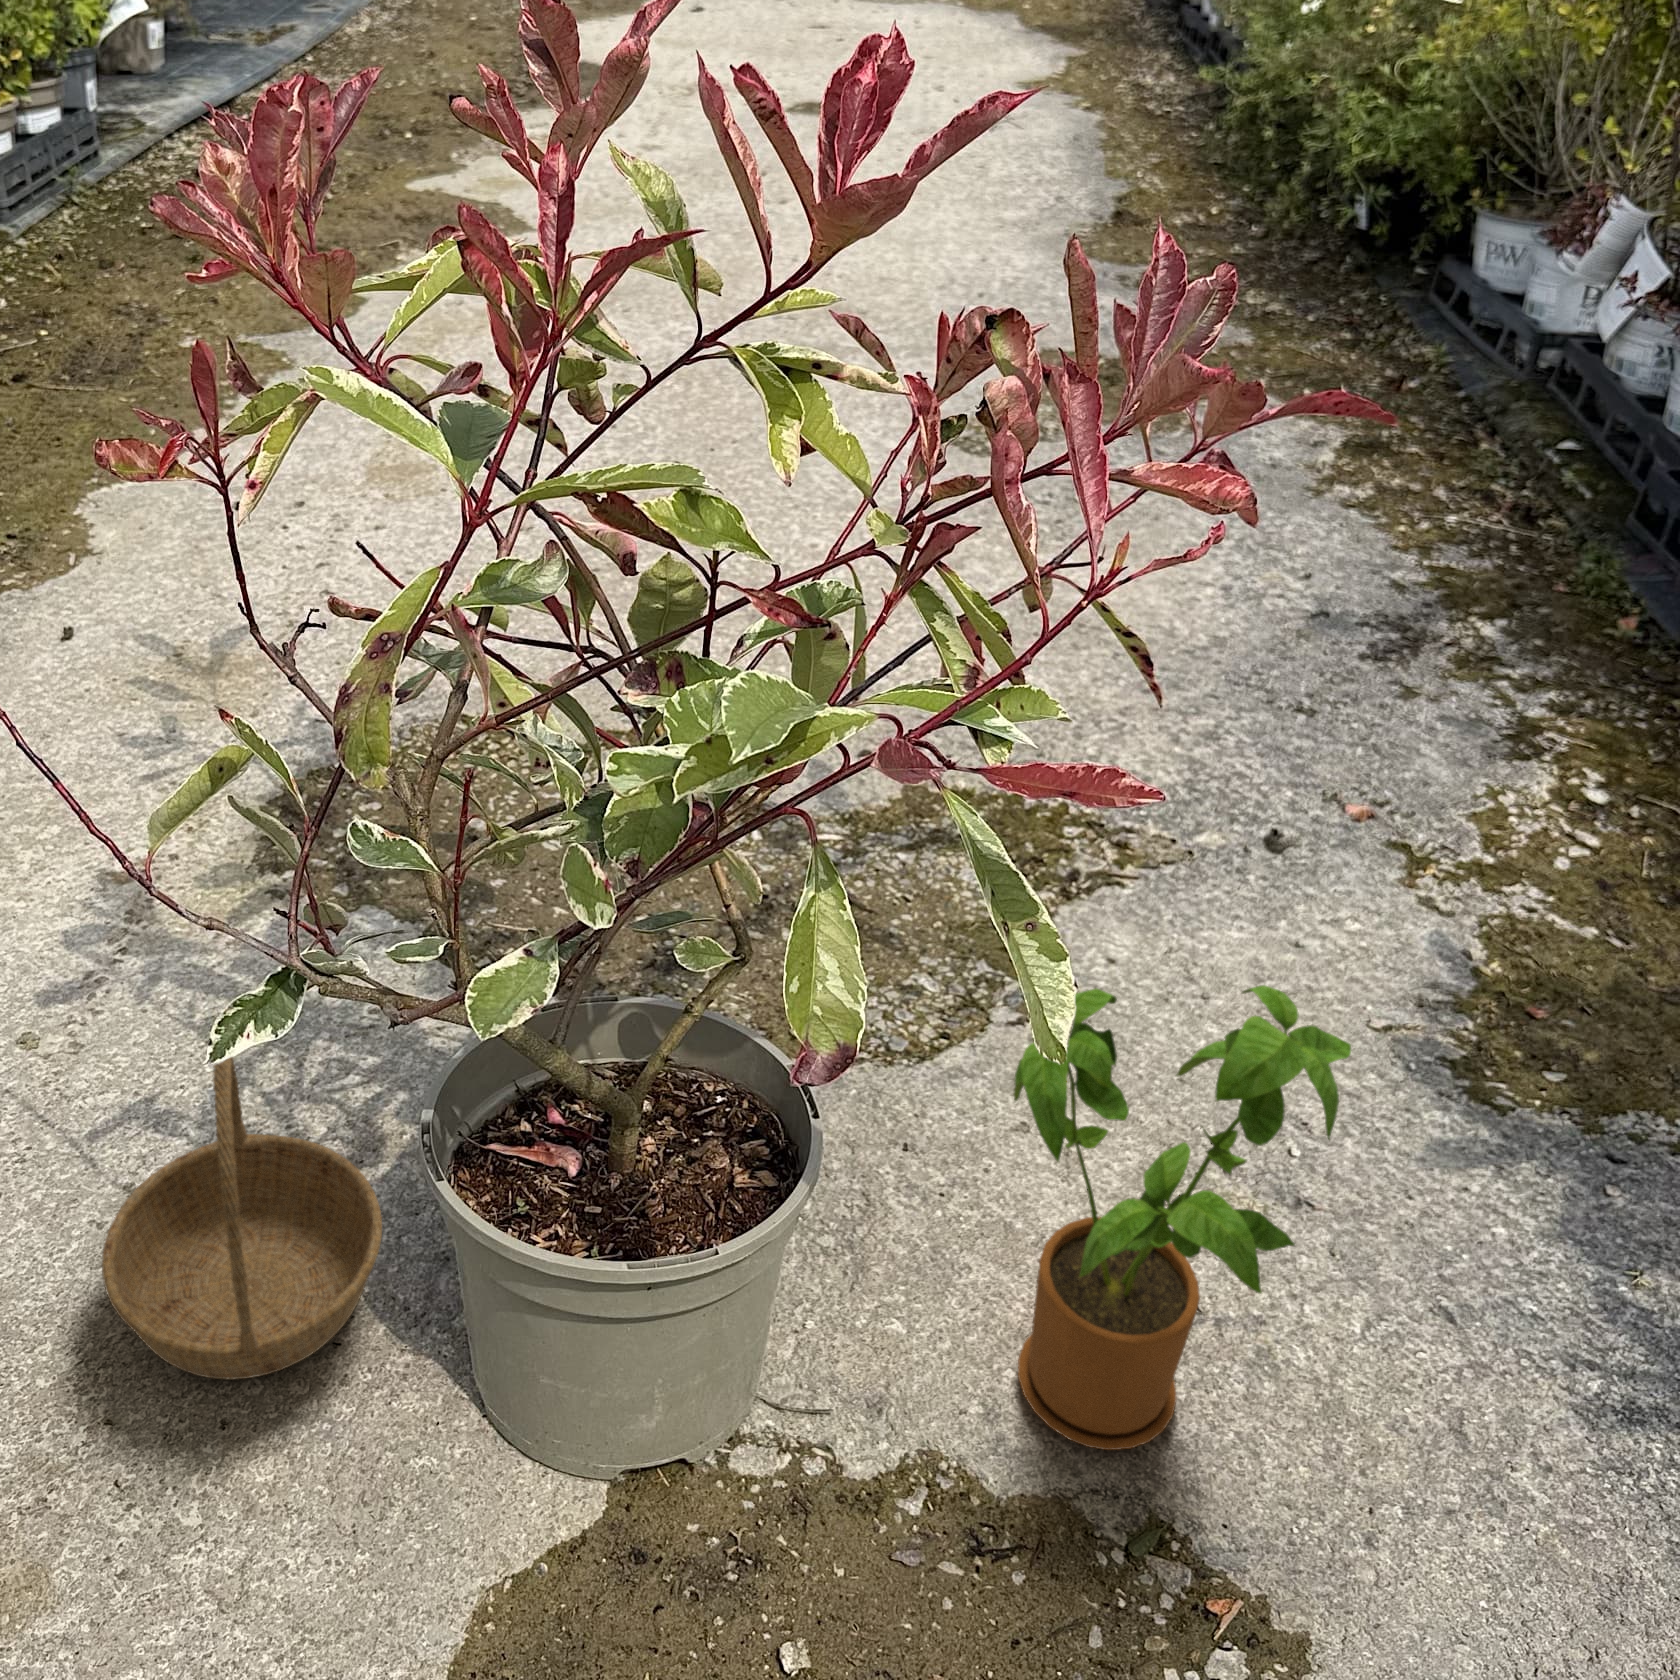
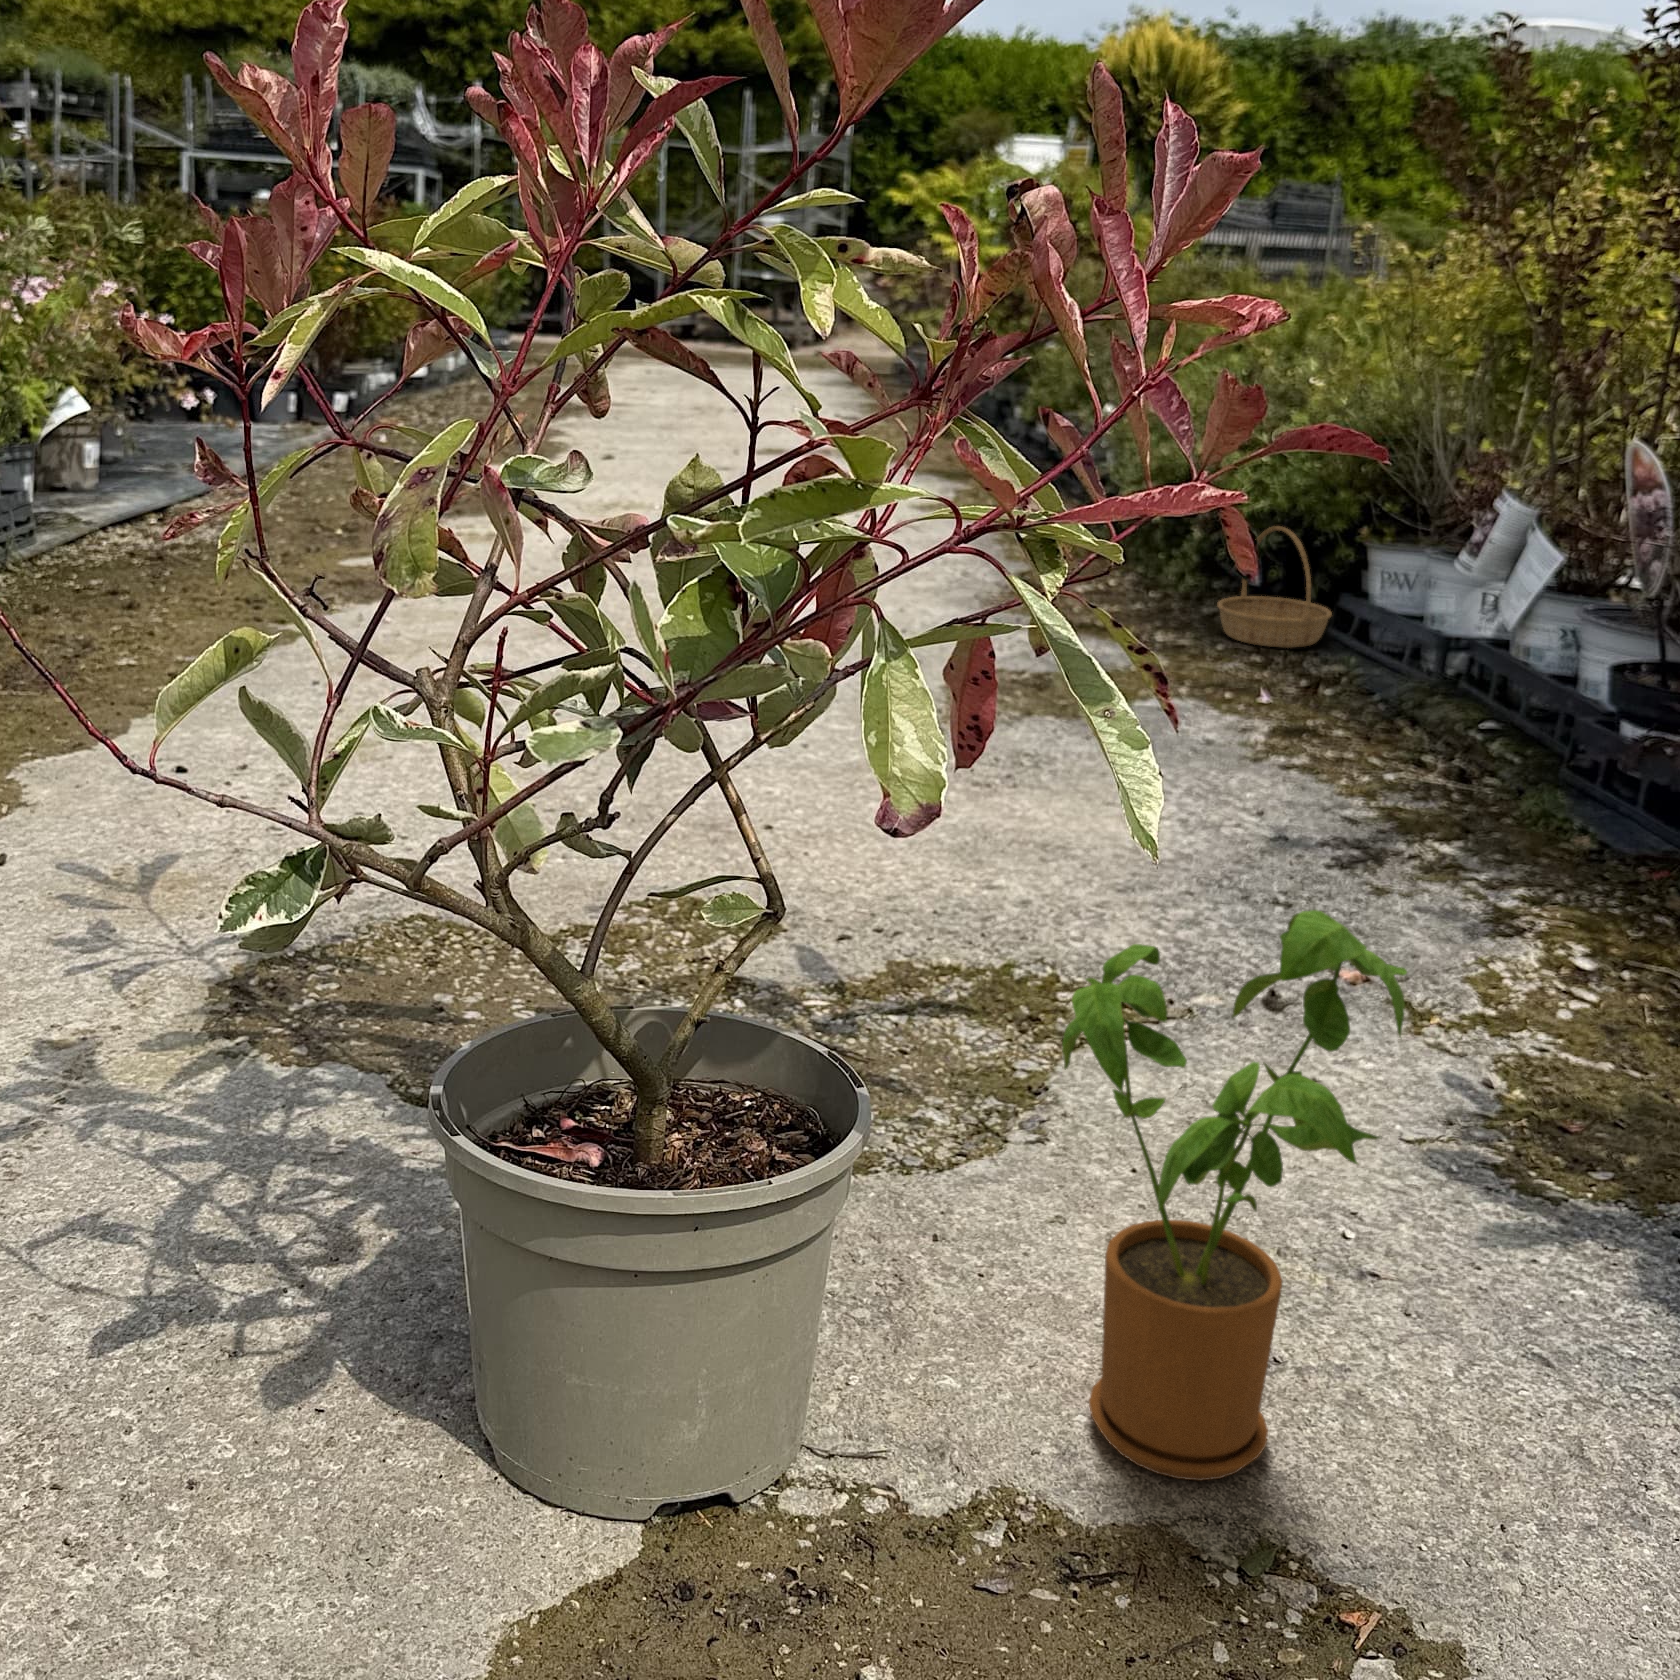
basket: present [102,1057,382,1379] -> present [1217,526,1332,648]

